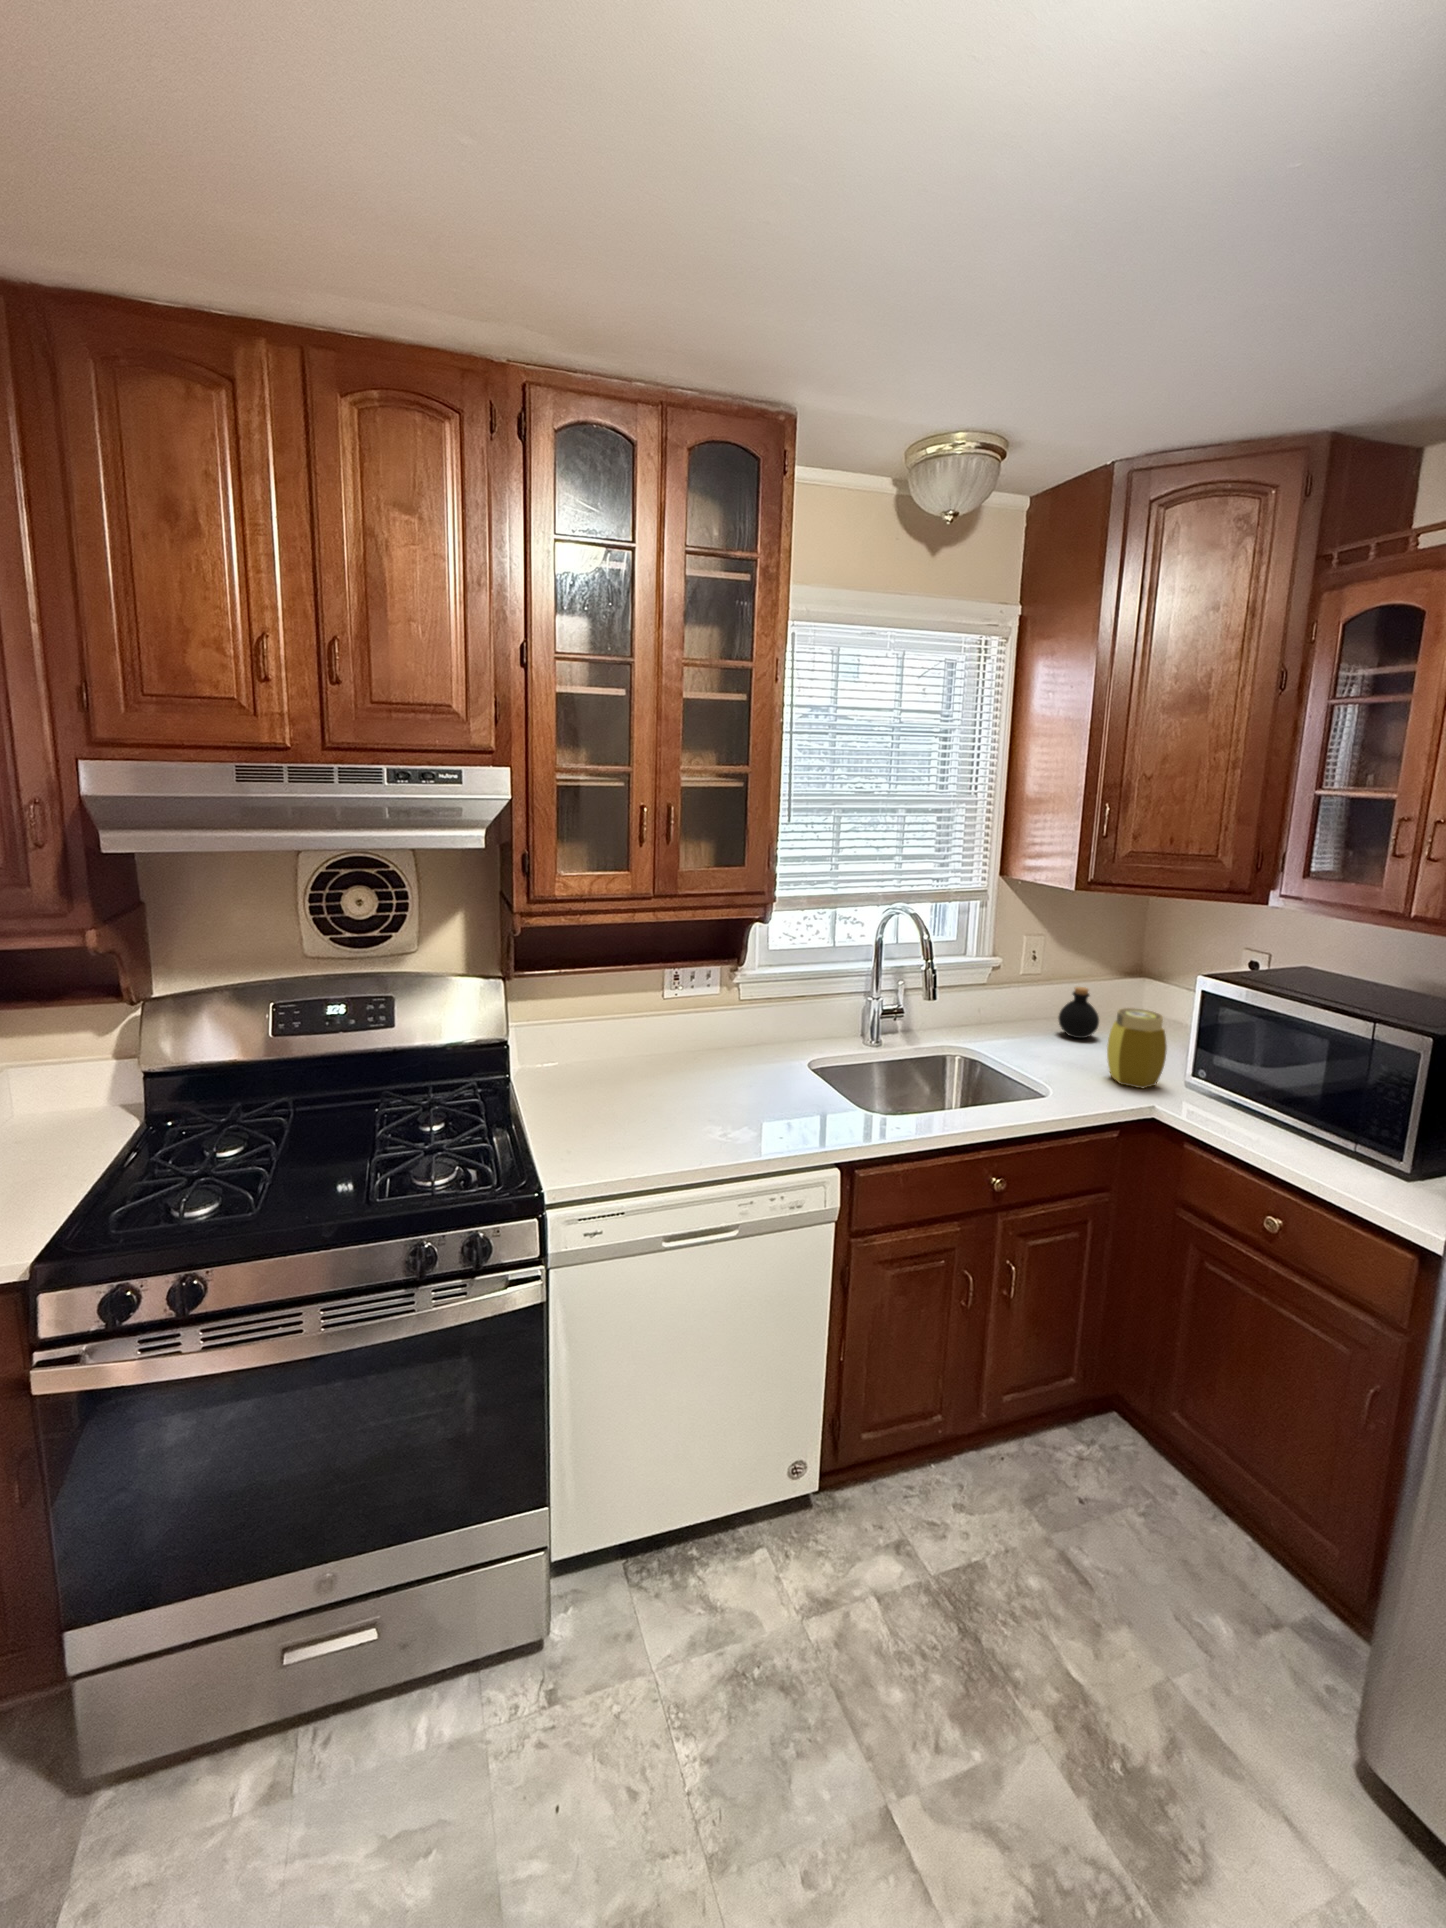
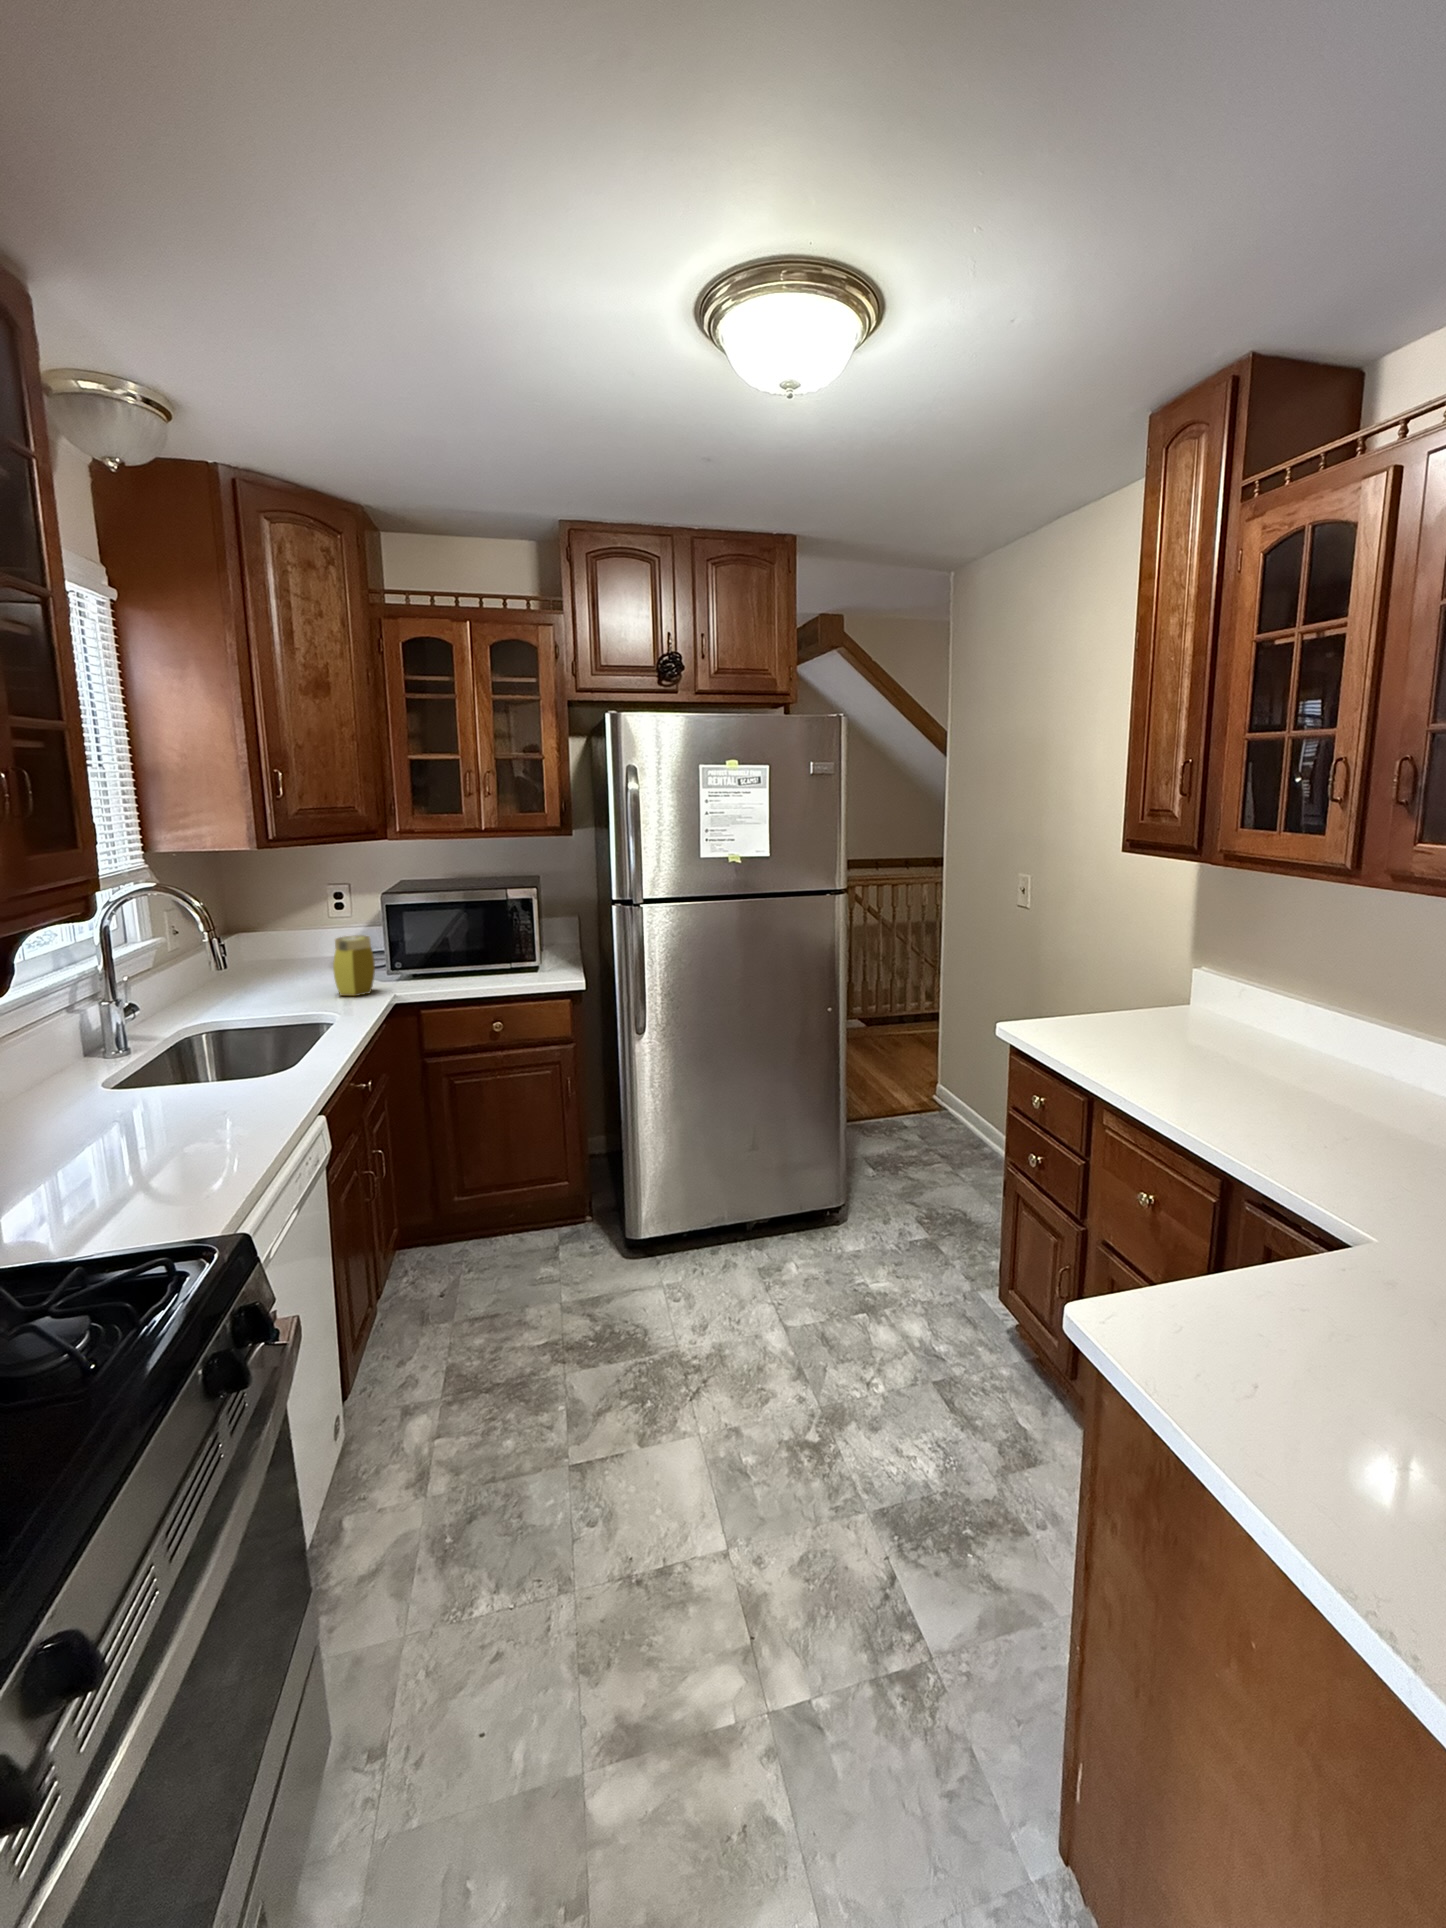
bottle: present [1058,987,1099,1038] -> none [229,943,269,990]

